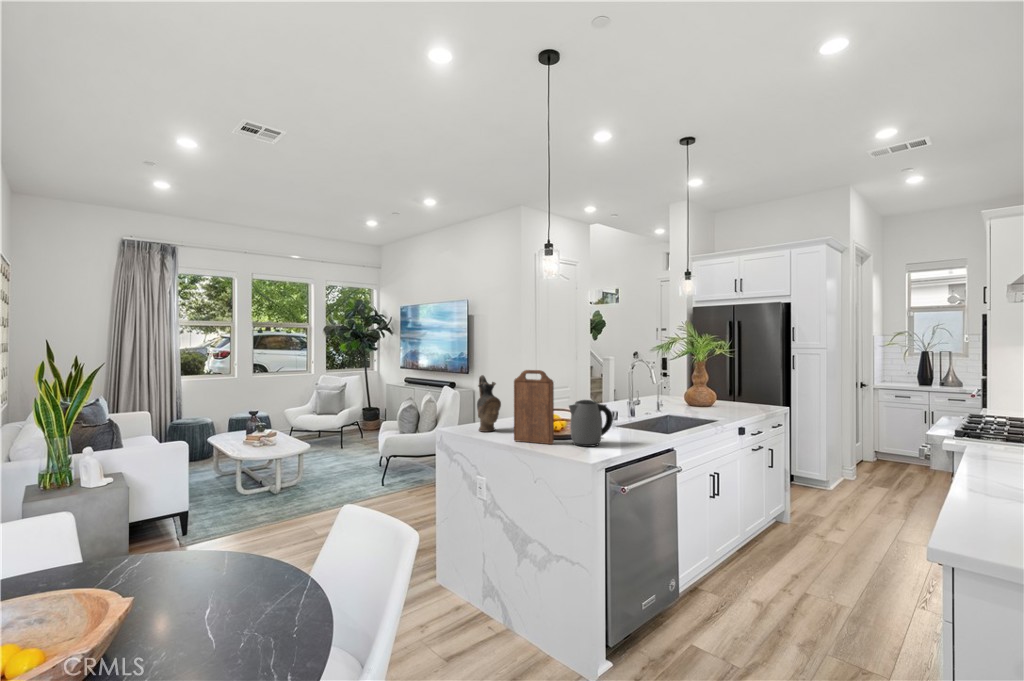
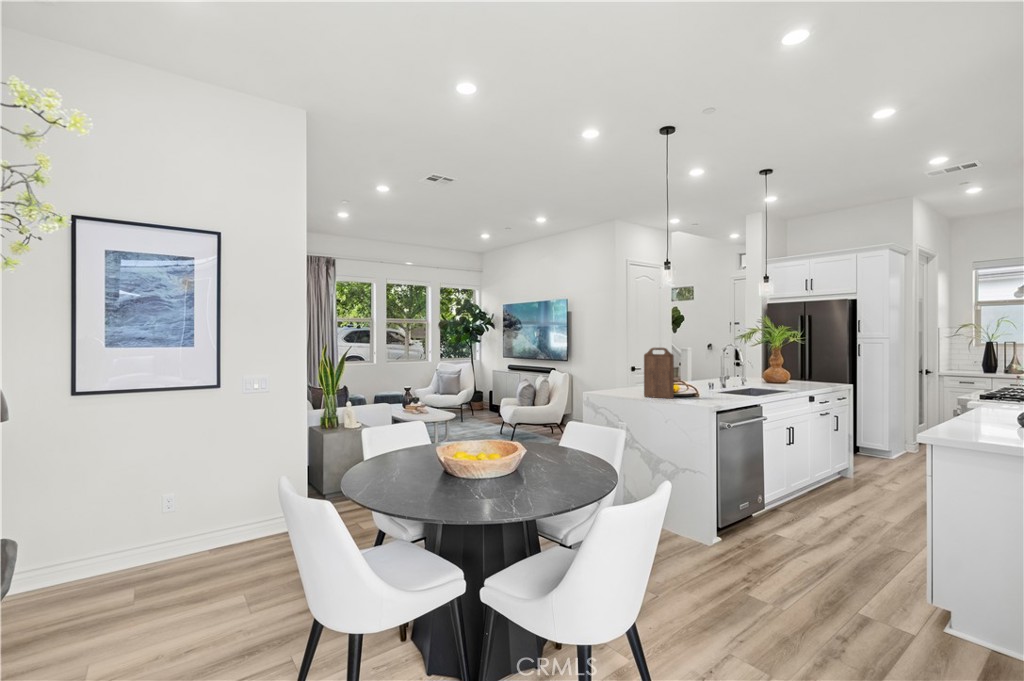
ceramic pitcher: present [477,375,501,432] -> none [612,353,629,393]
kettle: present [569,400,613,447] -> none [685,368,716,400]

